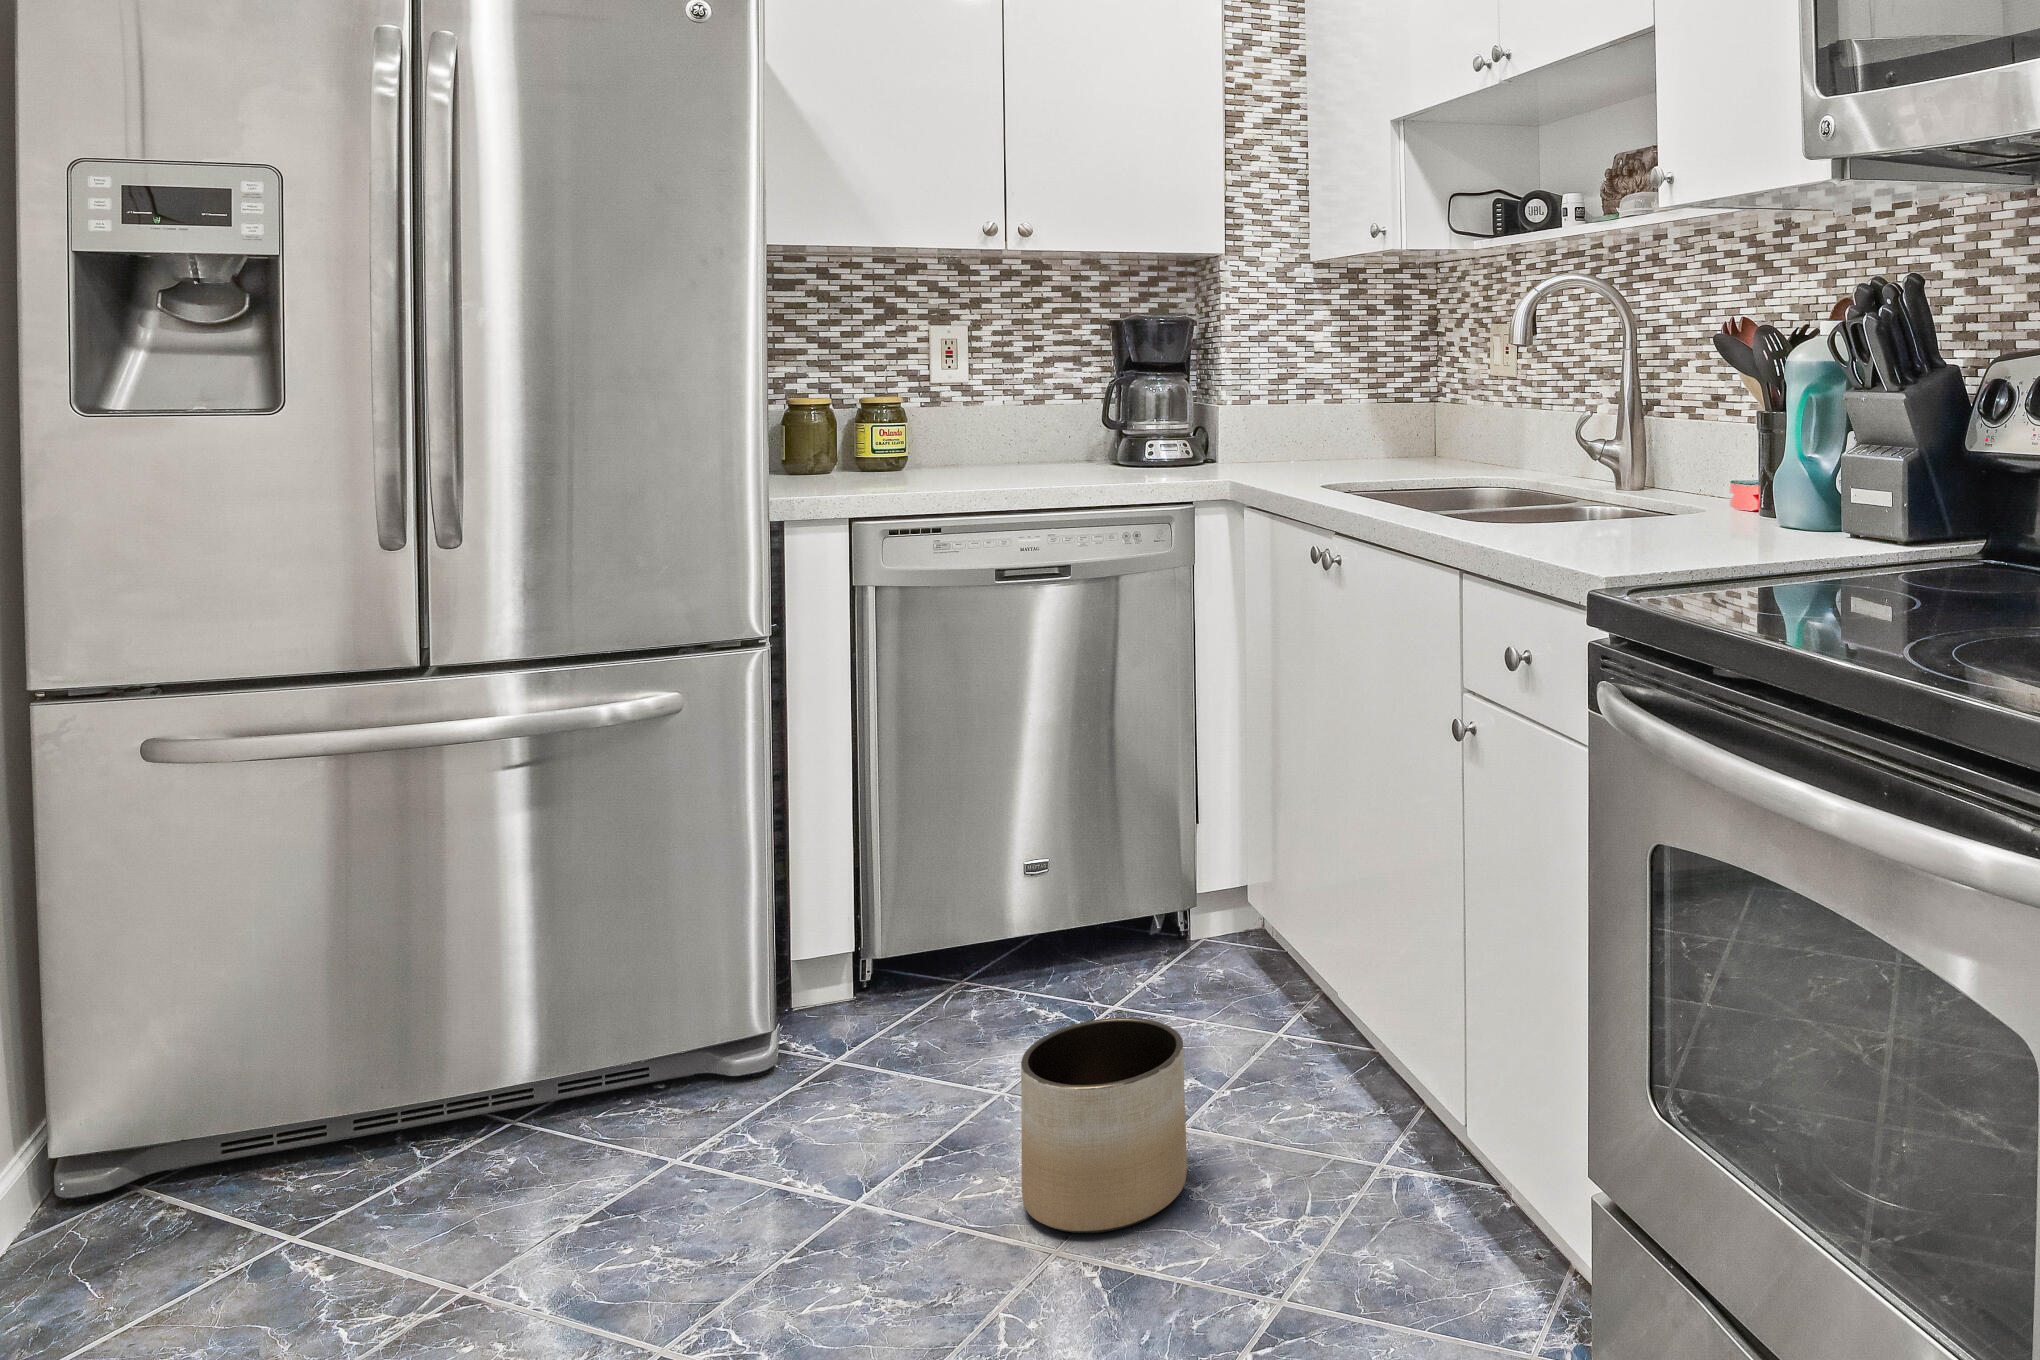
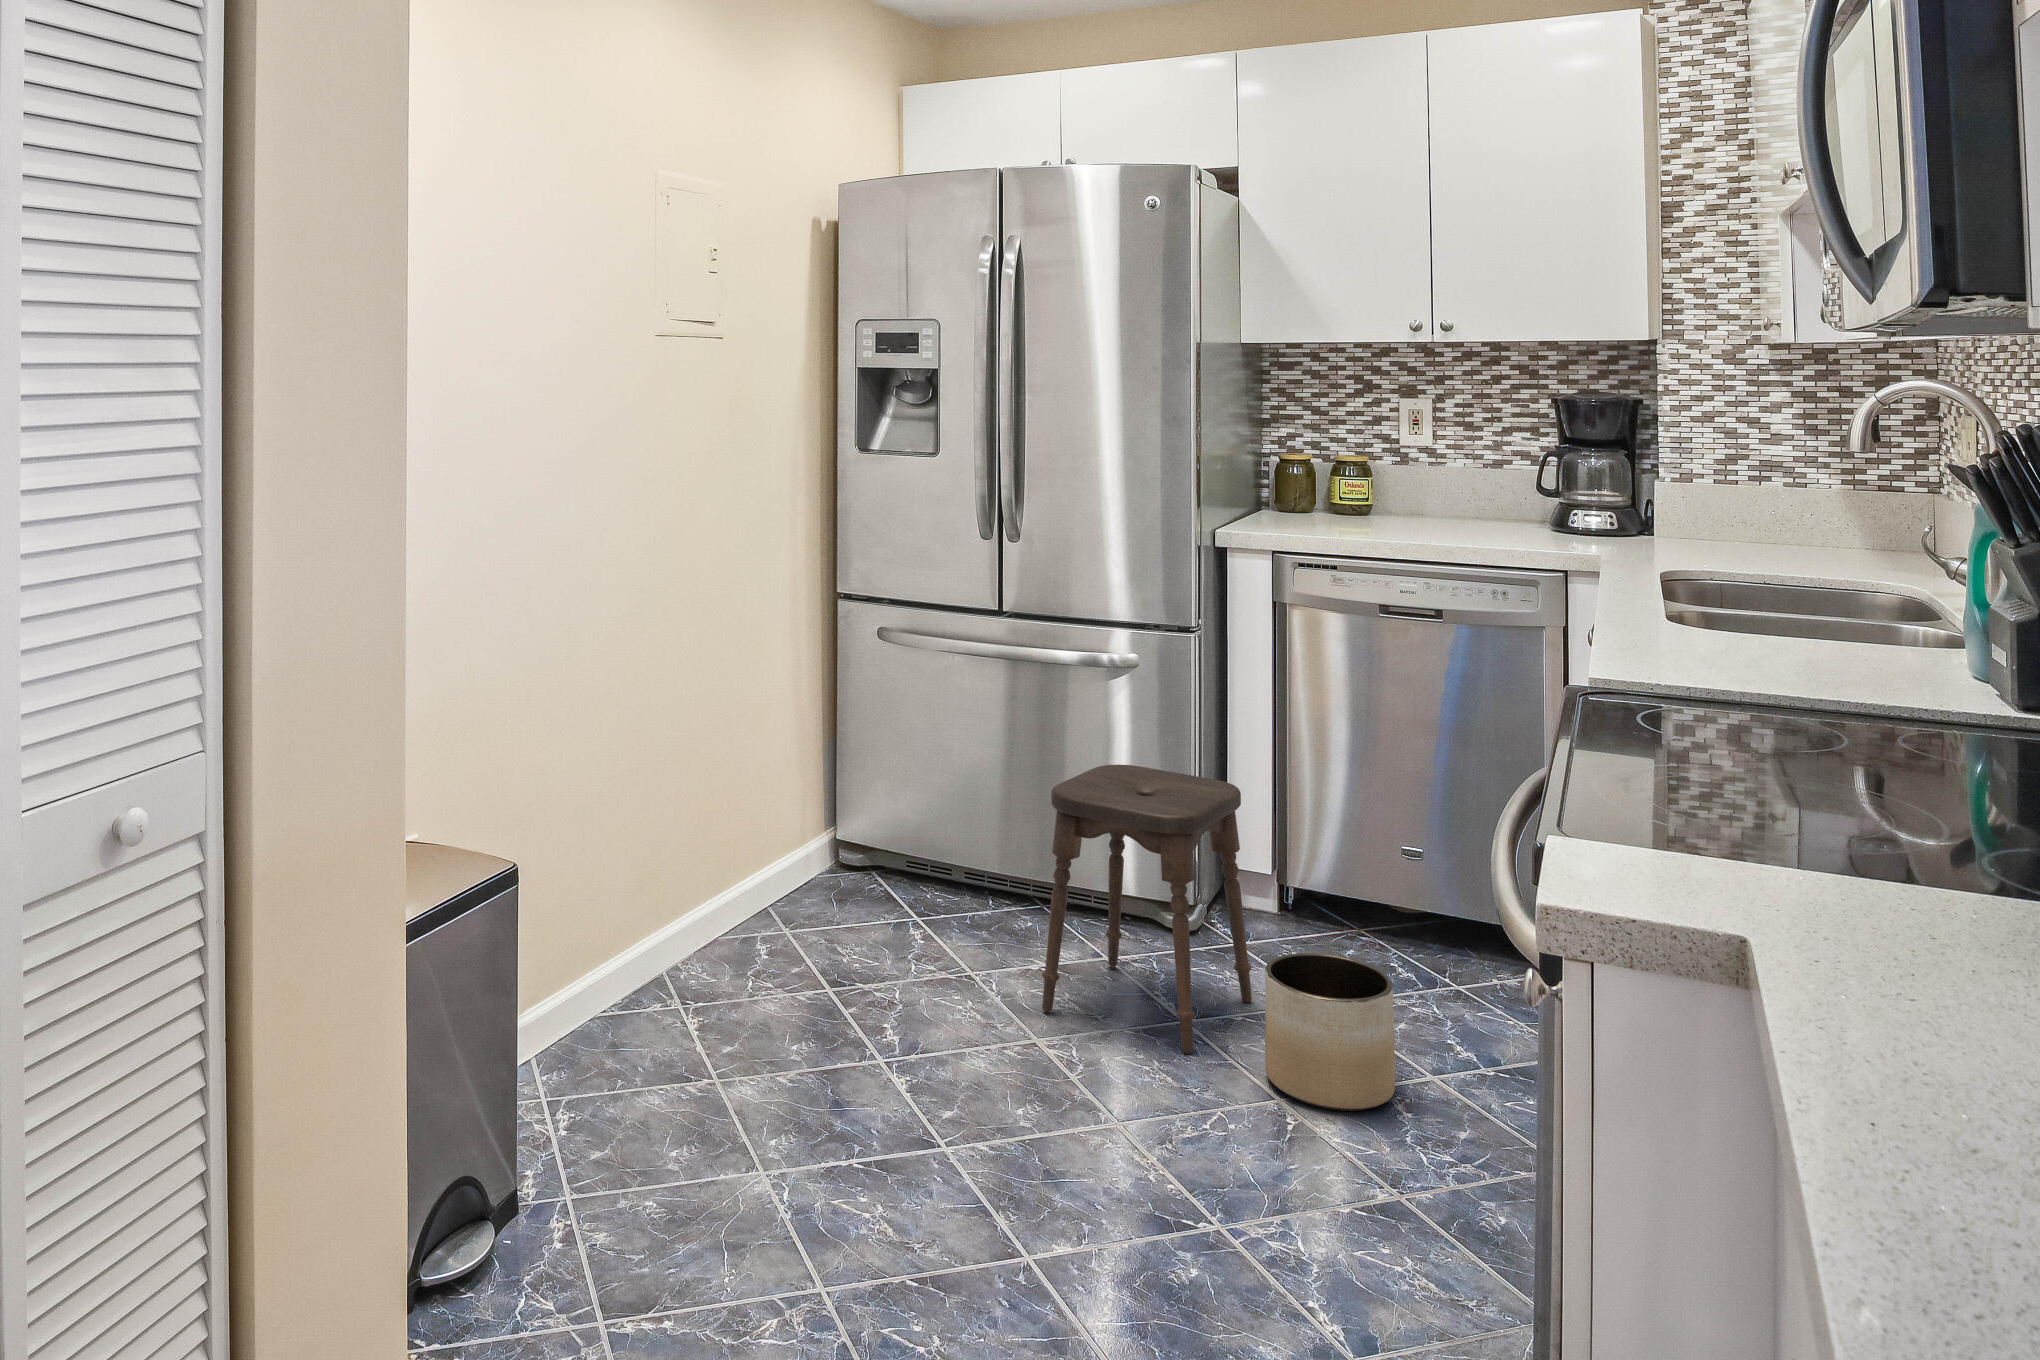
stool: none [640,839,926,1288] -> present [1042,765,1252,1054]

